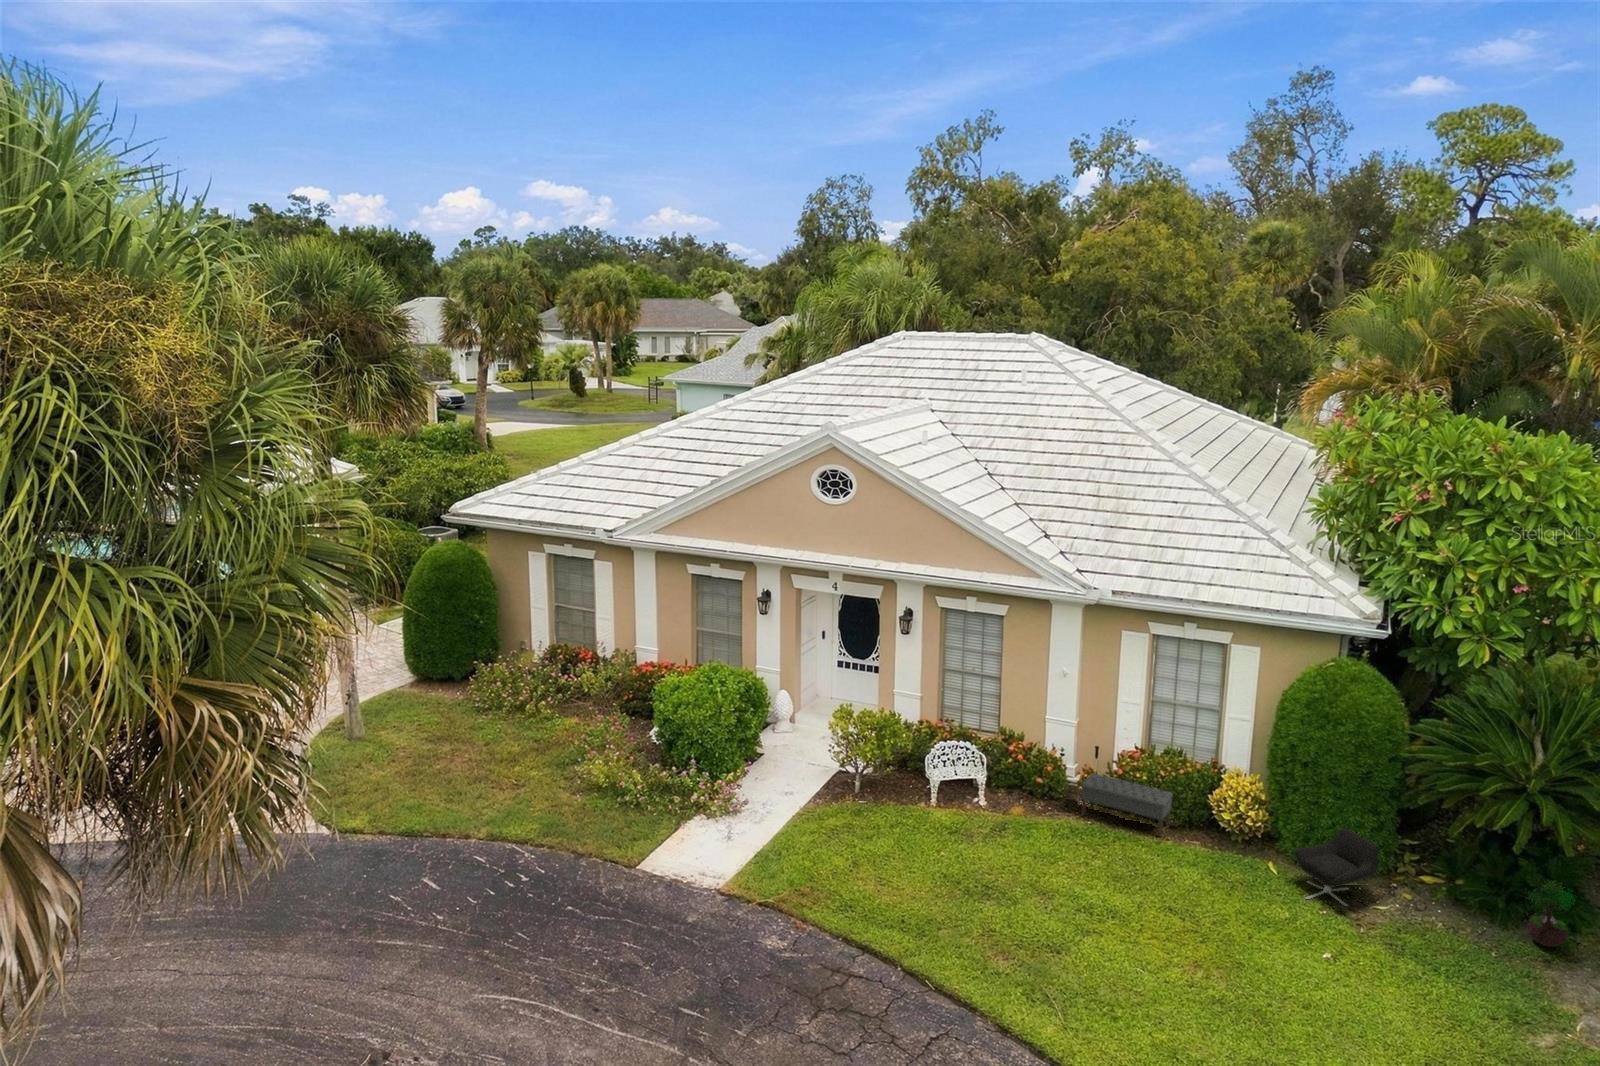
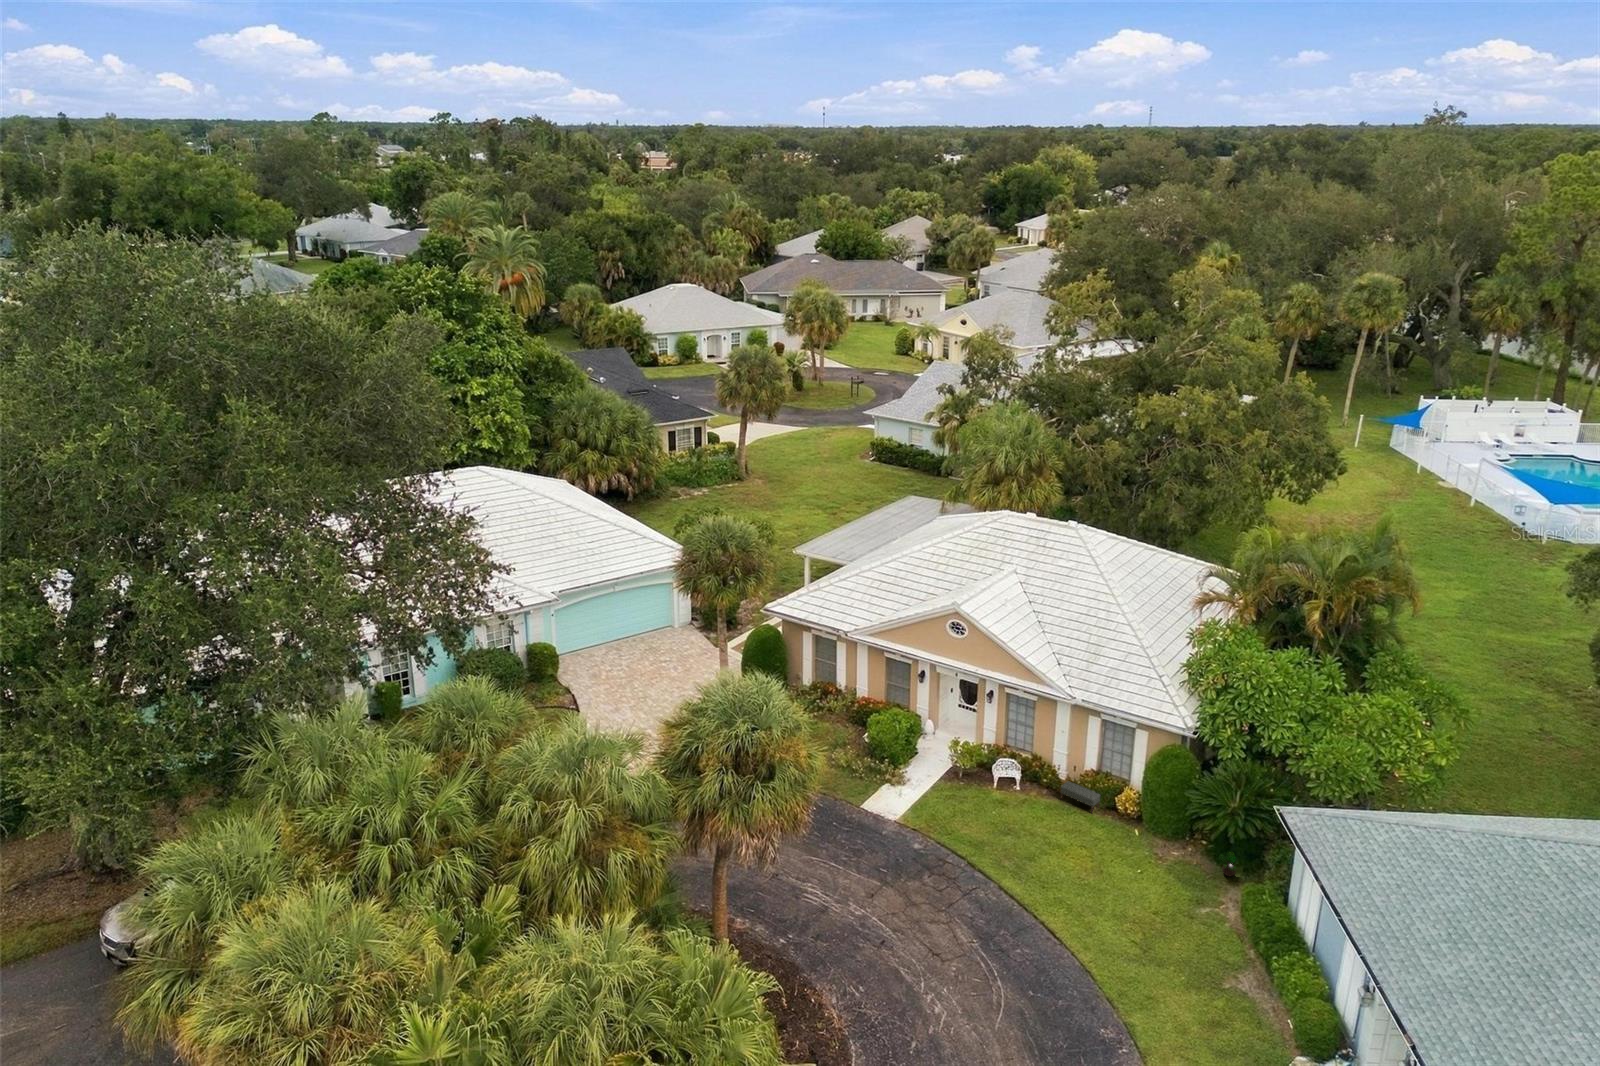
lounge chair: present [1293,828,1380,906] -> none [1140,820,1173,852]

